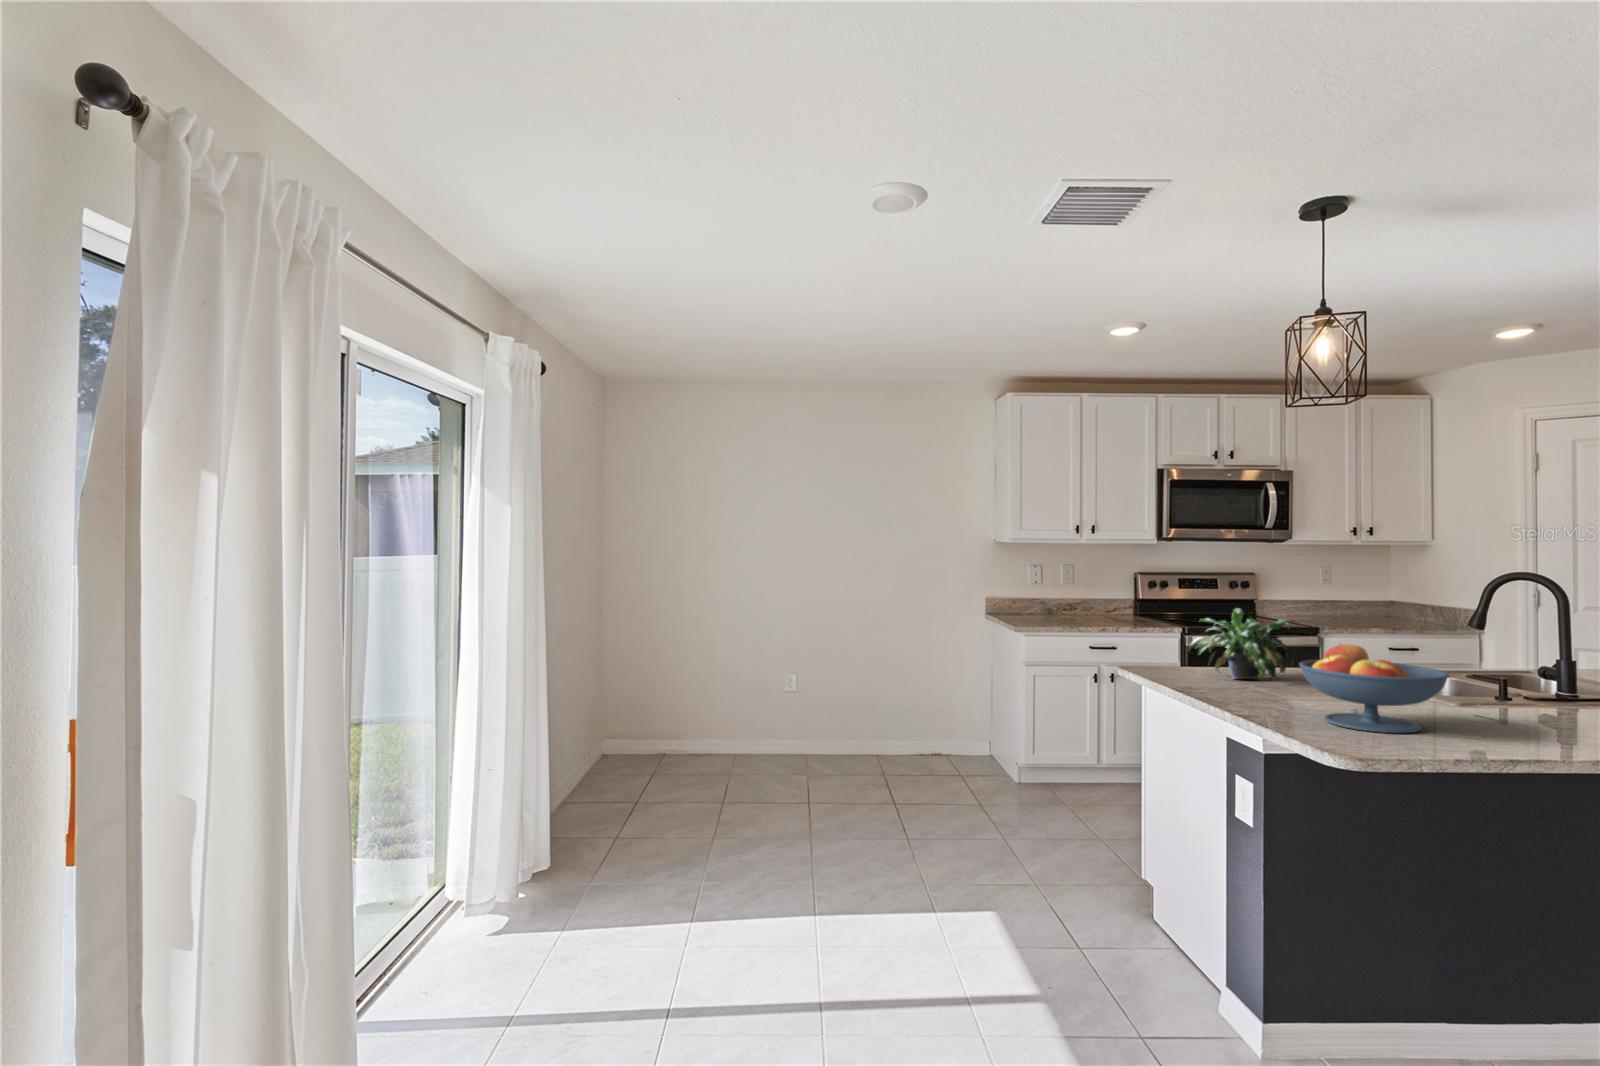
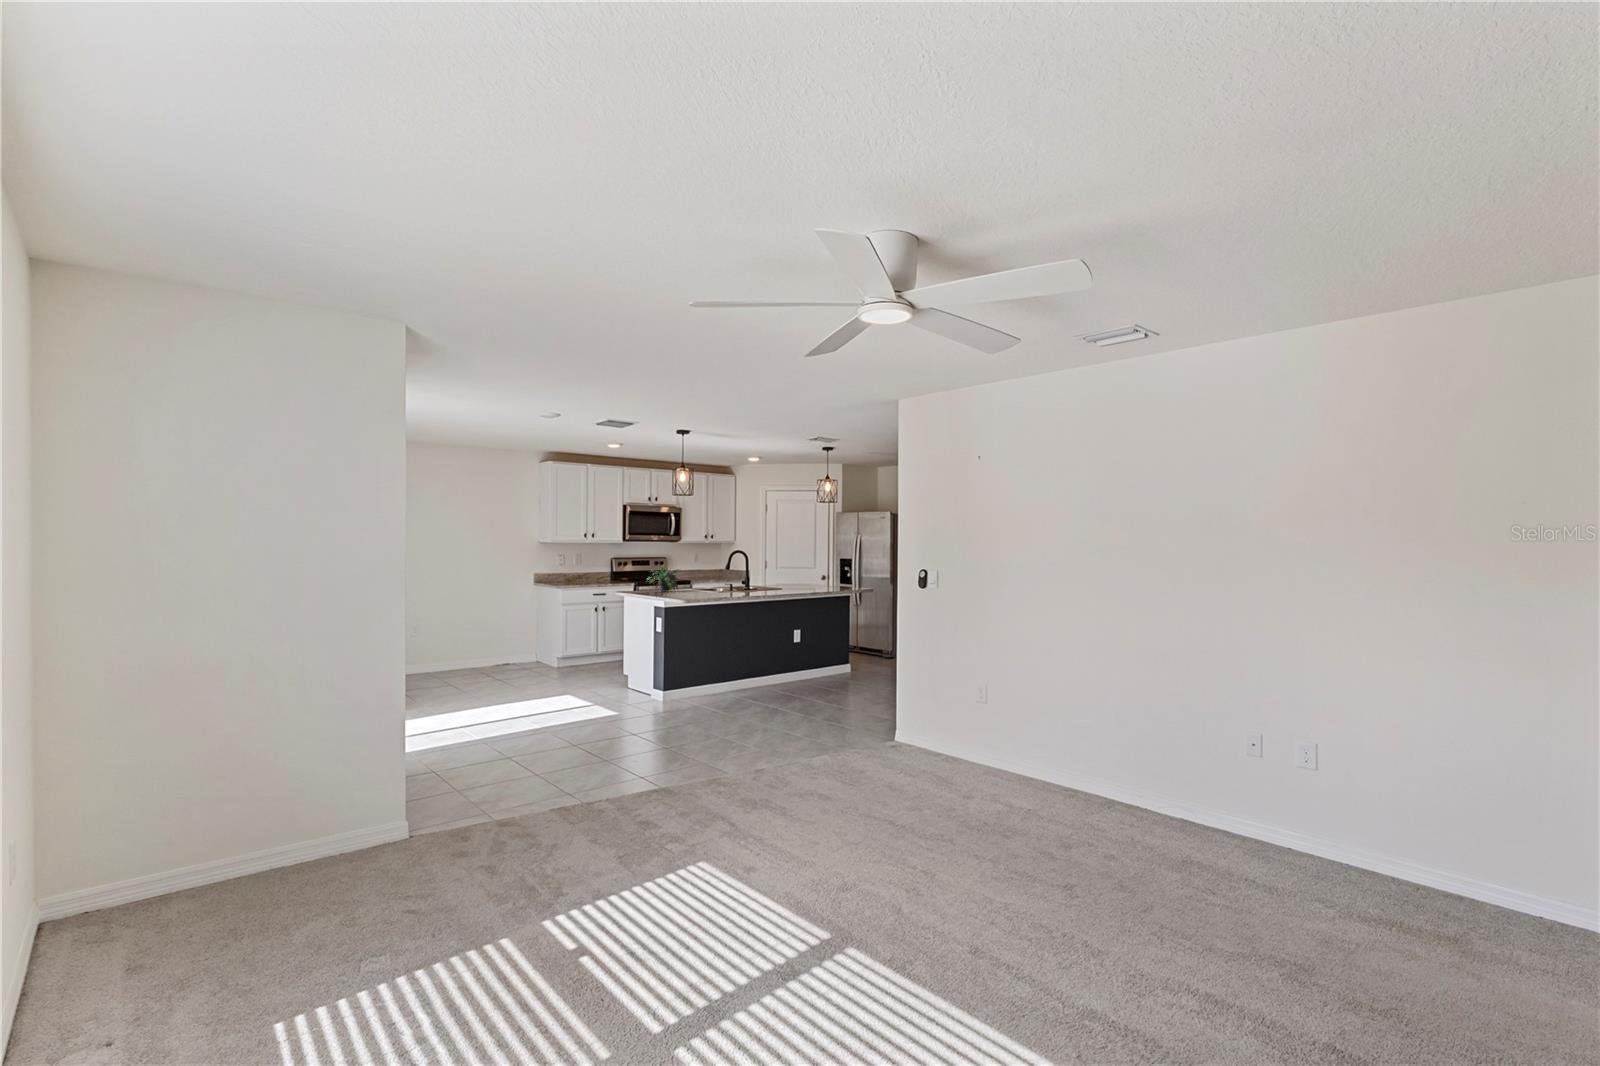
fruit bowl: present [1299,644,1449,733] -> none [681,572,718,596]

